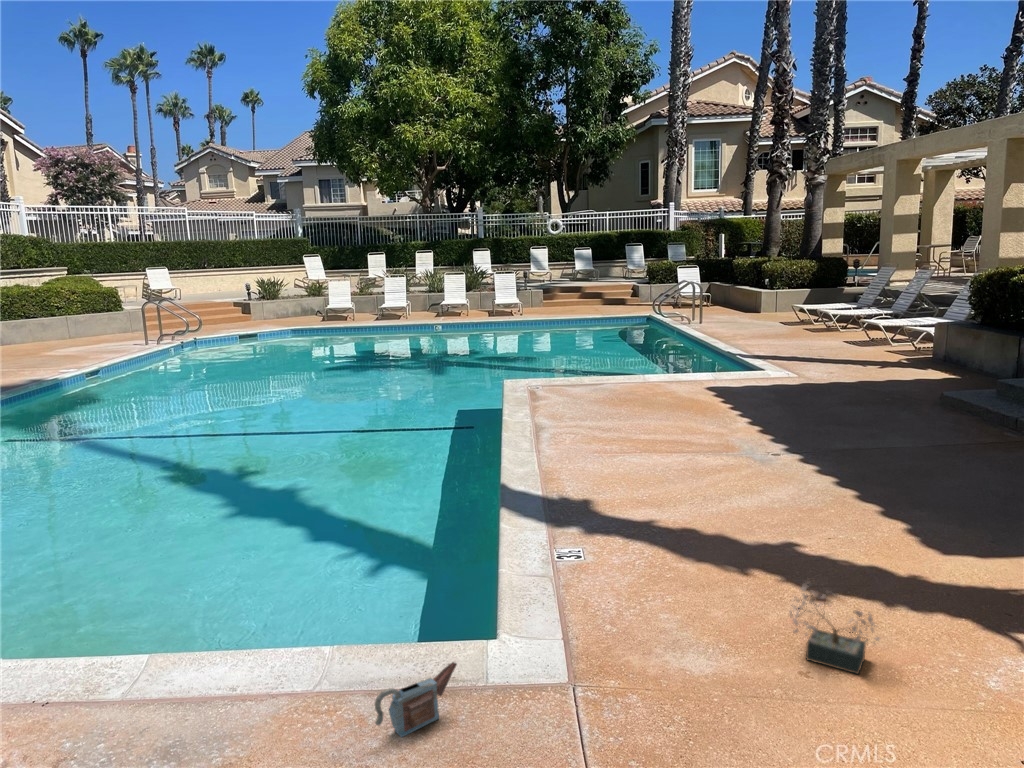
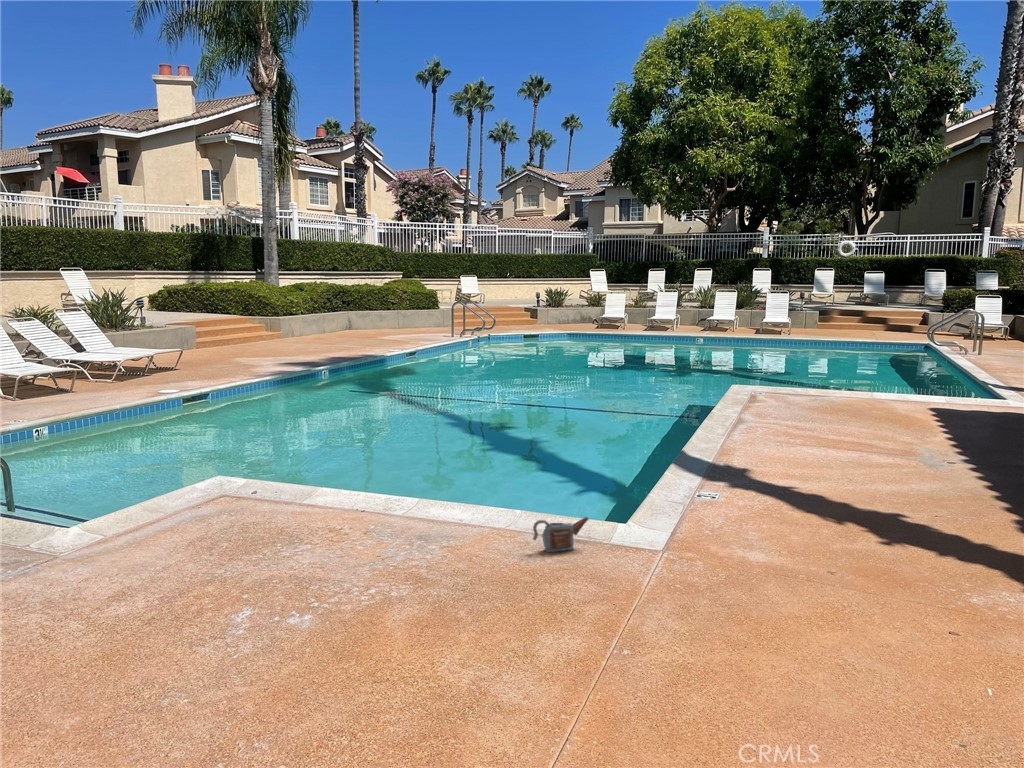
decorative plant: present [790,584,879,674] -> none [835,514,905,582]

